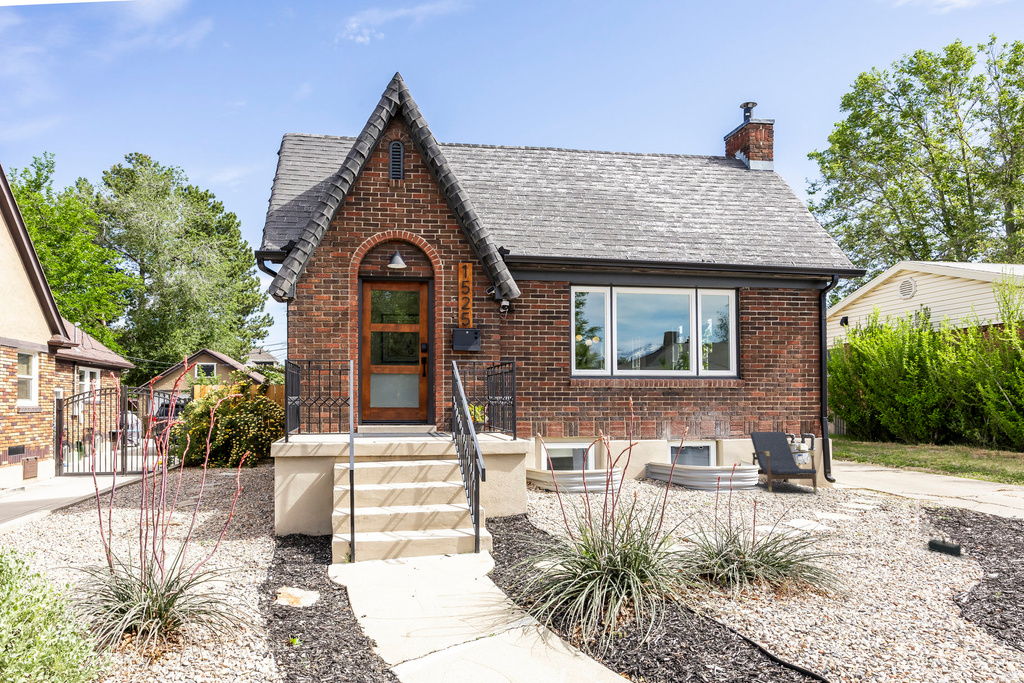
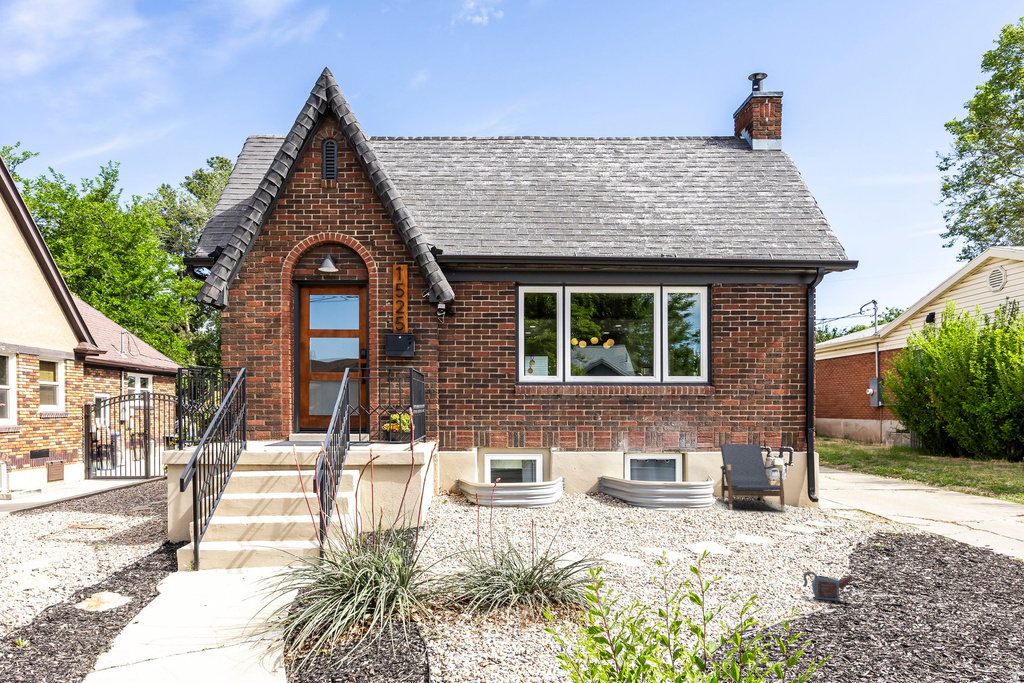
decorative plant: present [920,517,965,556] -> none [827,532,873,573]
watering can: none [942,561,992,589] -> present [803,571,853,601]

